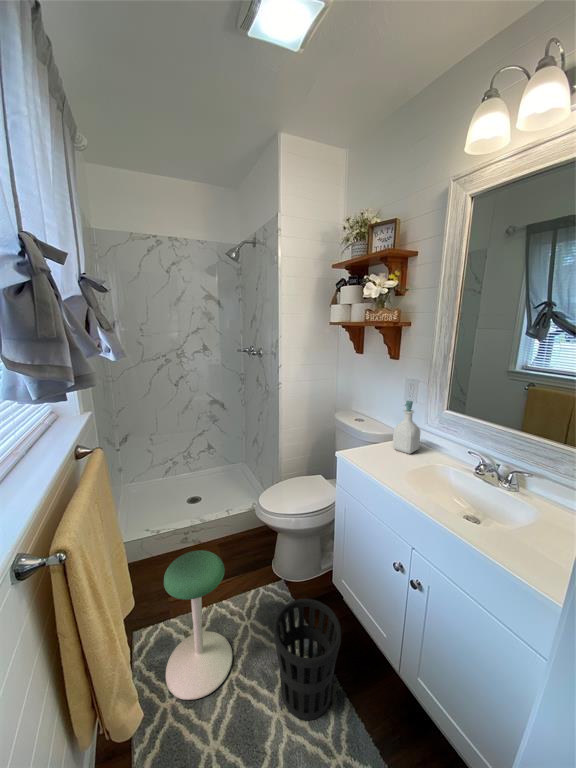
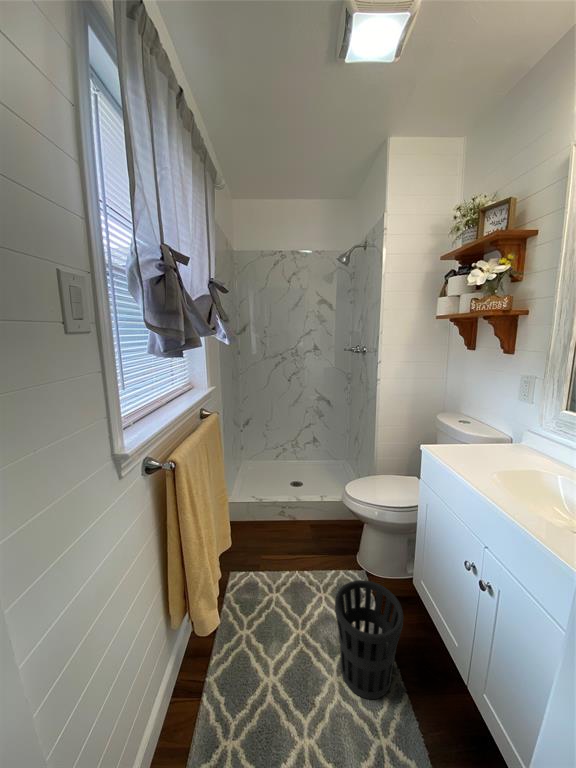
soap bottle: present [393,401,420,454] -> none [489,397,526,457]
stool: present [164,550,232,700] -> none [247,512,304,638]

